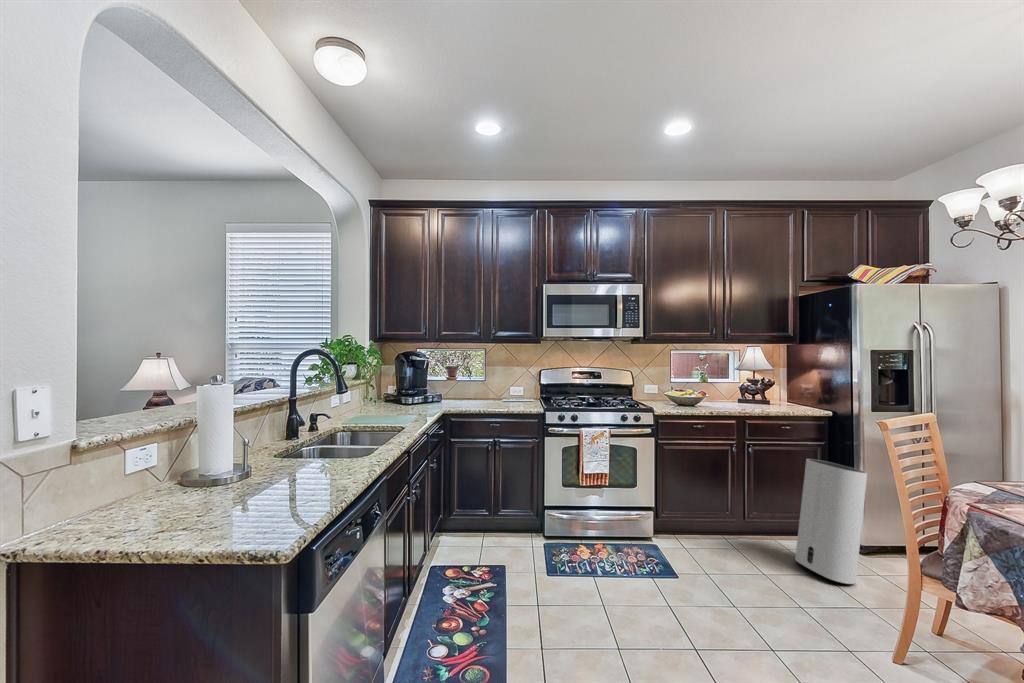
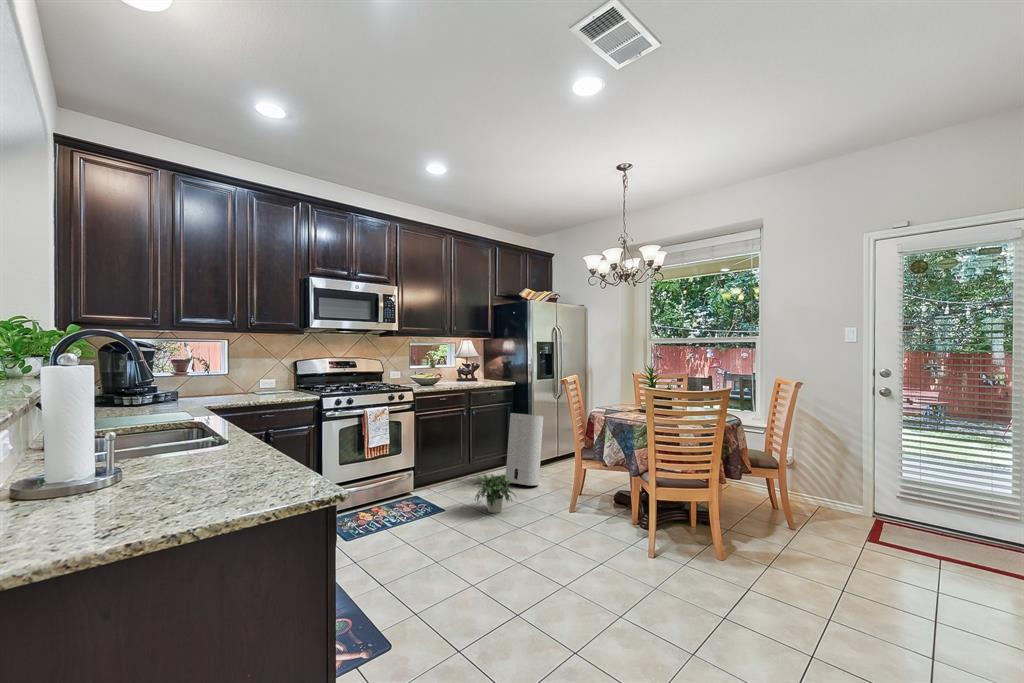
potted plant: none [701,538,782,609] -> present [473,474,514,513]

